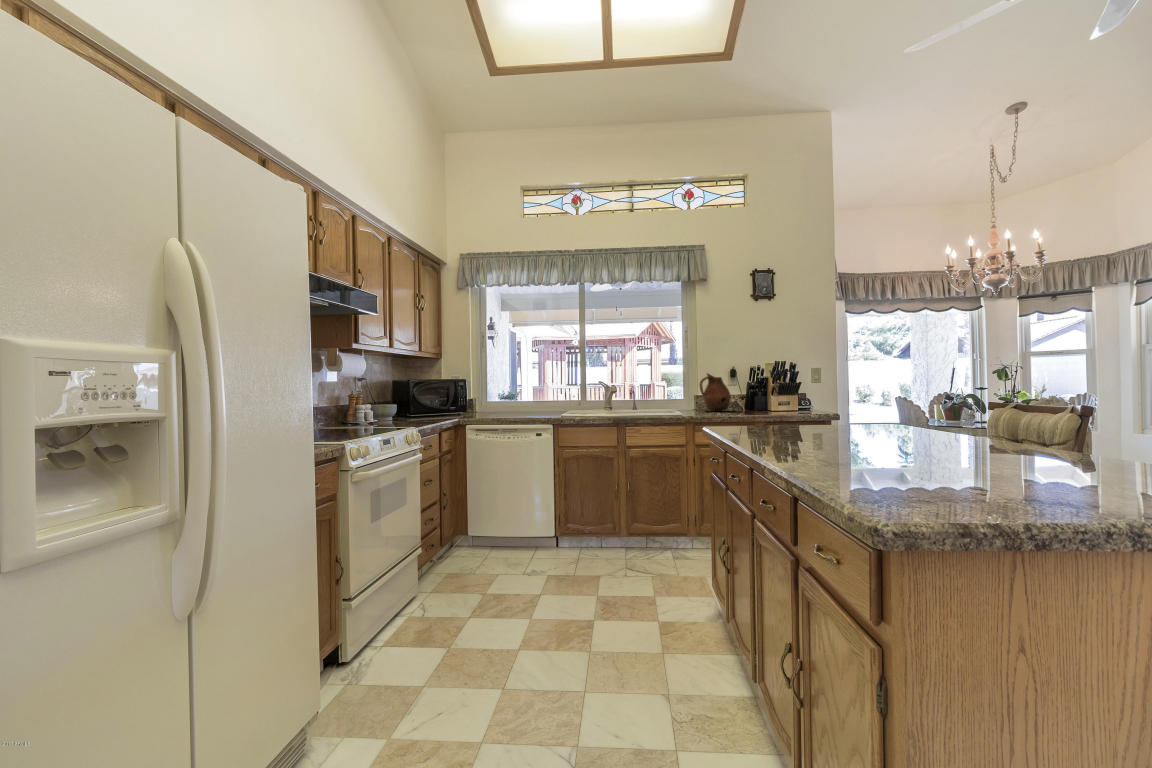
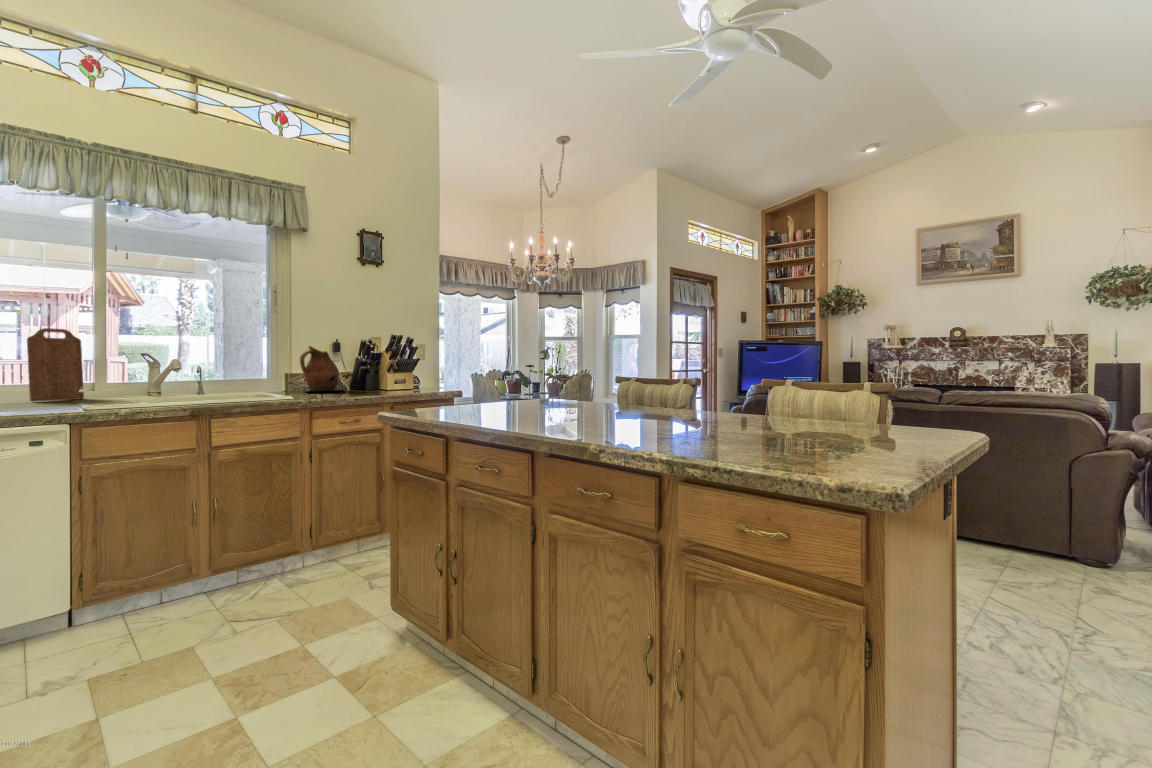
cutting board: none [547,368,573,413] -> present [27,328,84,402]

